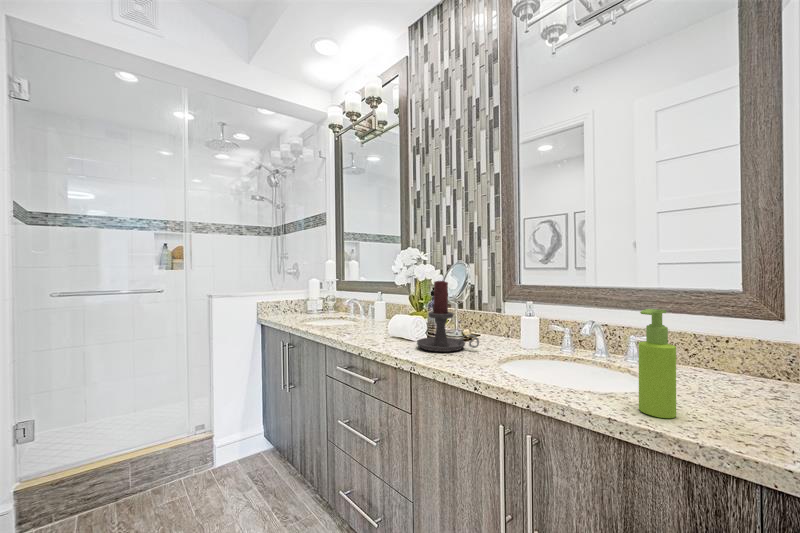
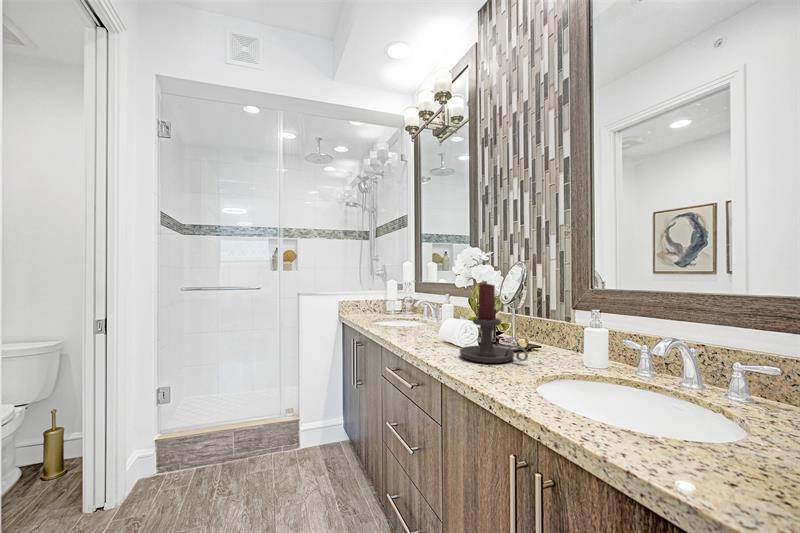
soap dispenser: present [639,309,676,418] -> none [676,328,736,486]

